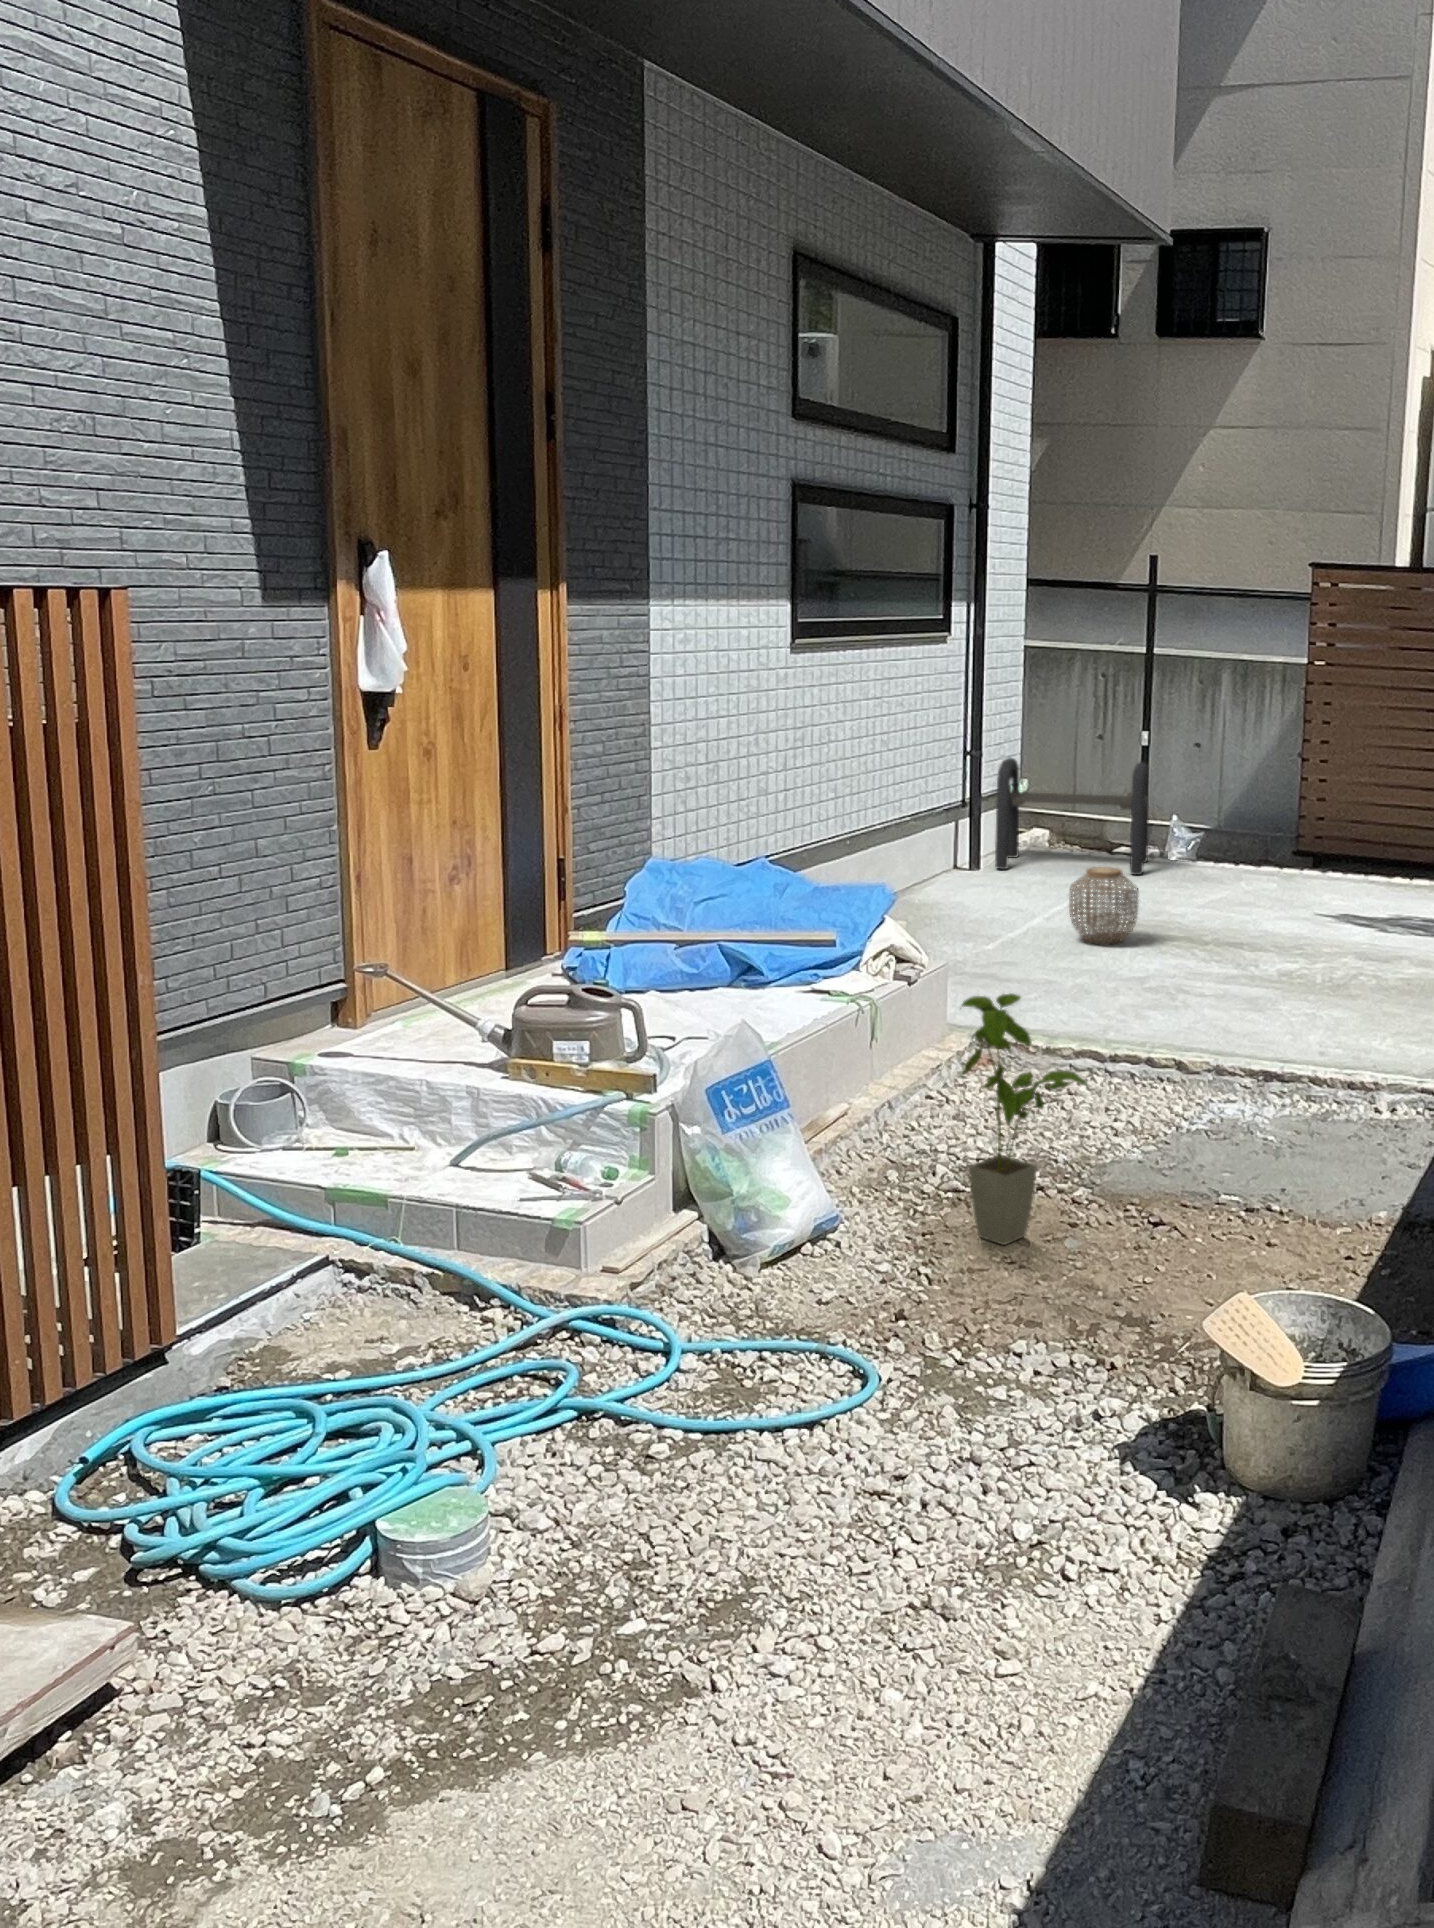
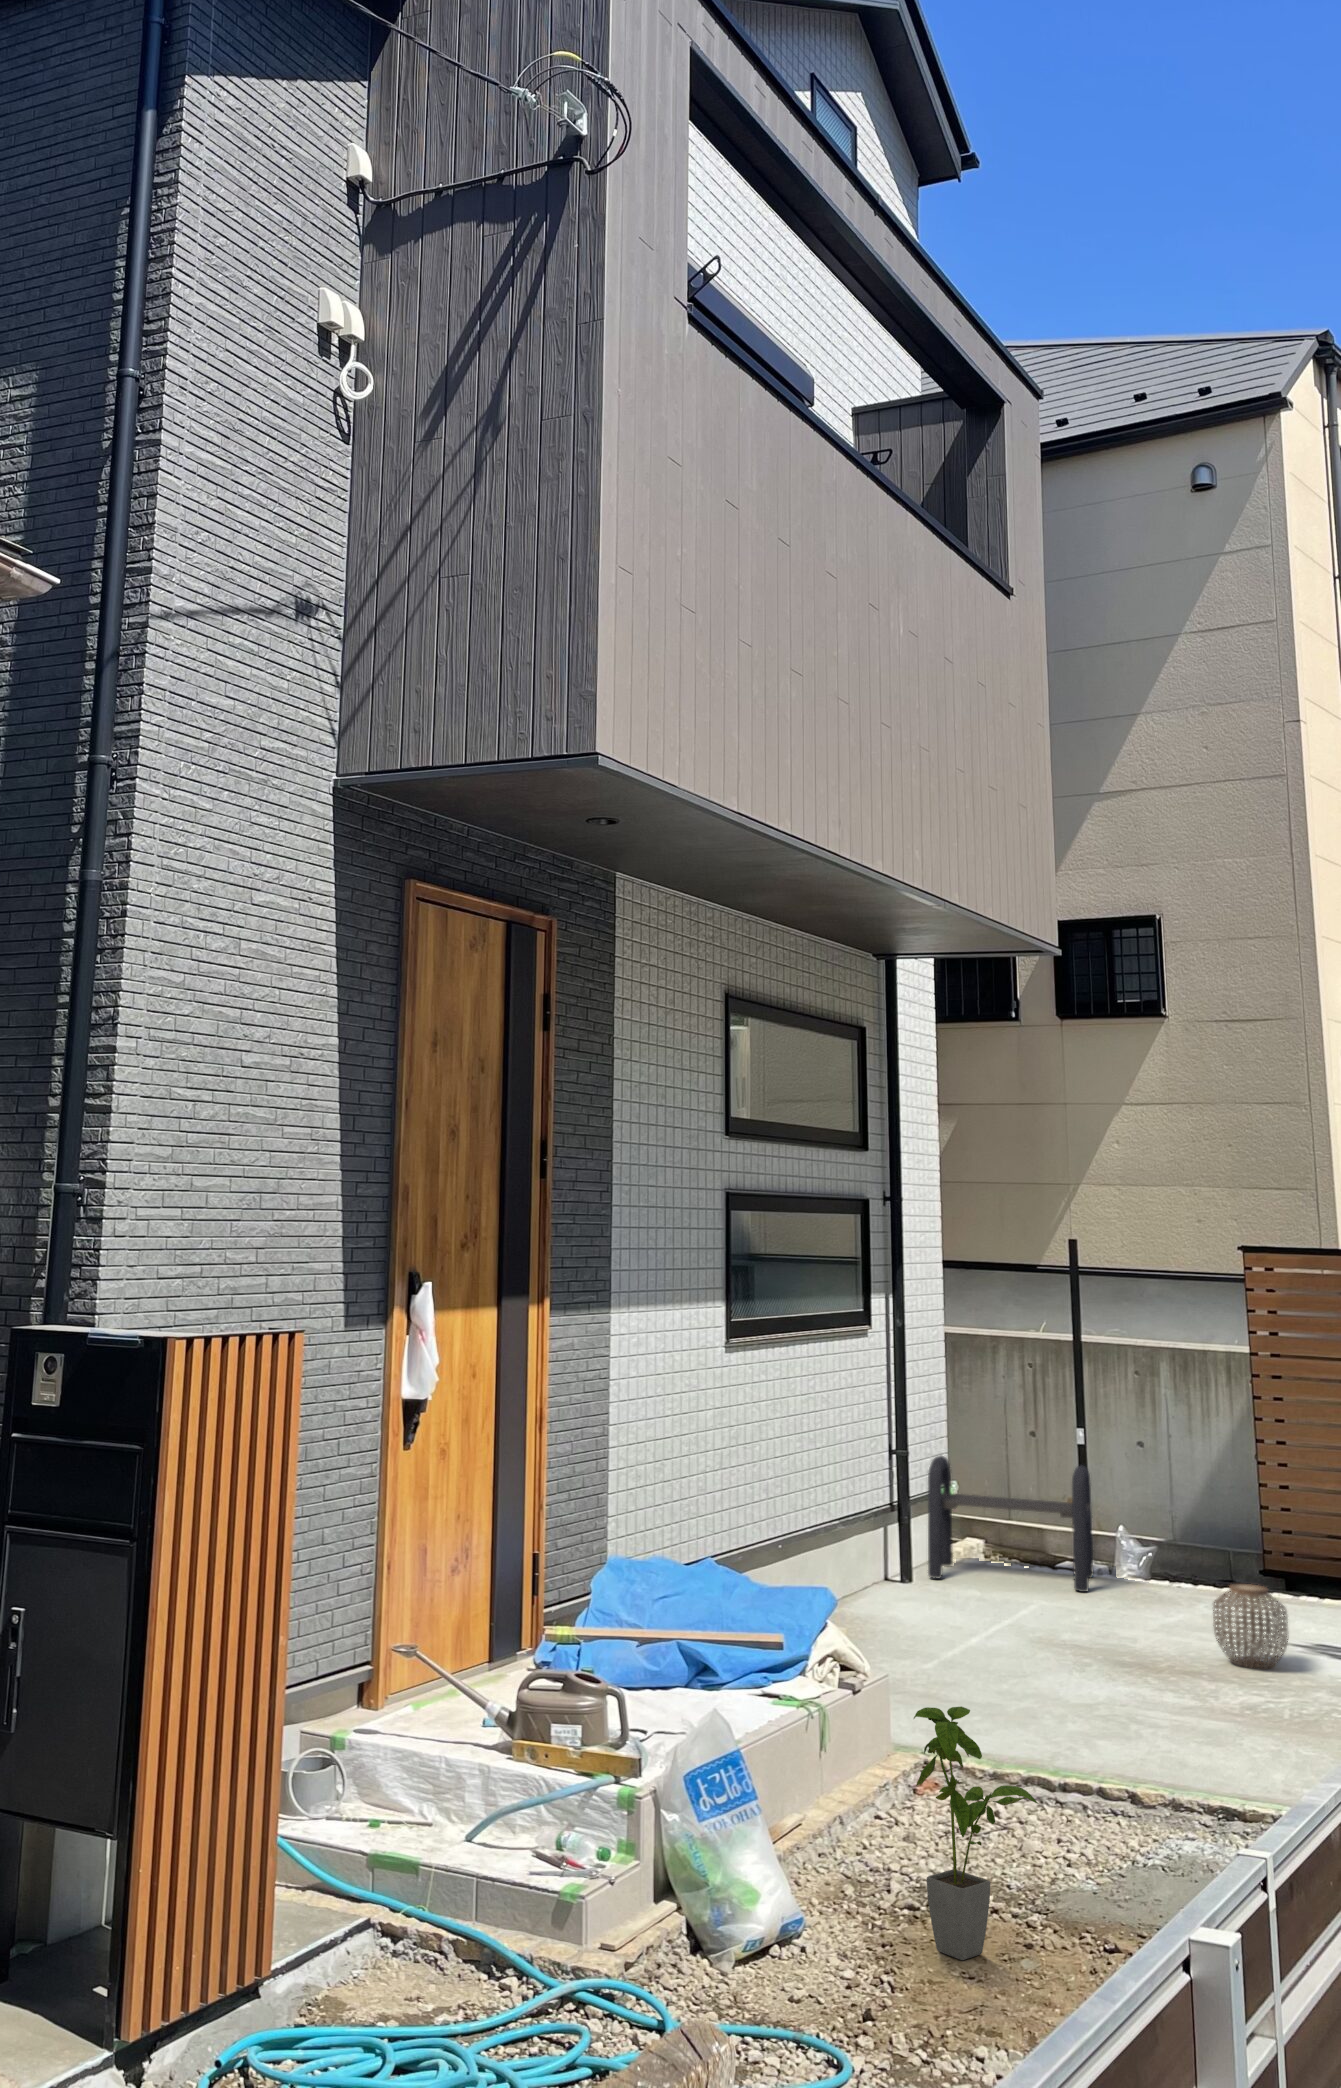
woven basket: present [1070,867,1139,944] -> present [1213,1584,1288,1668]

